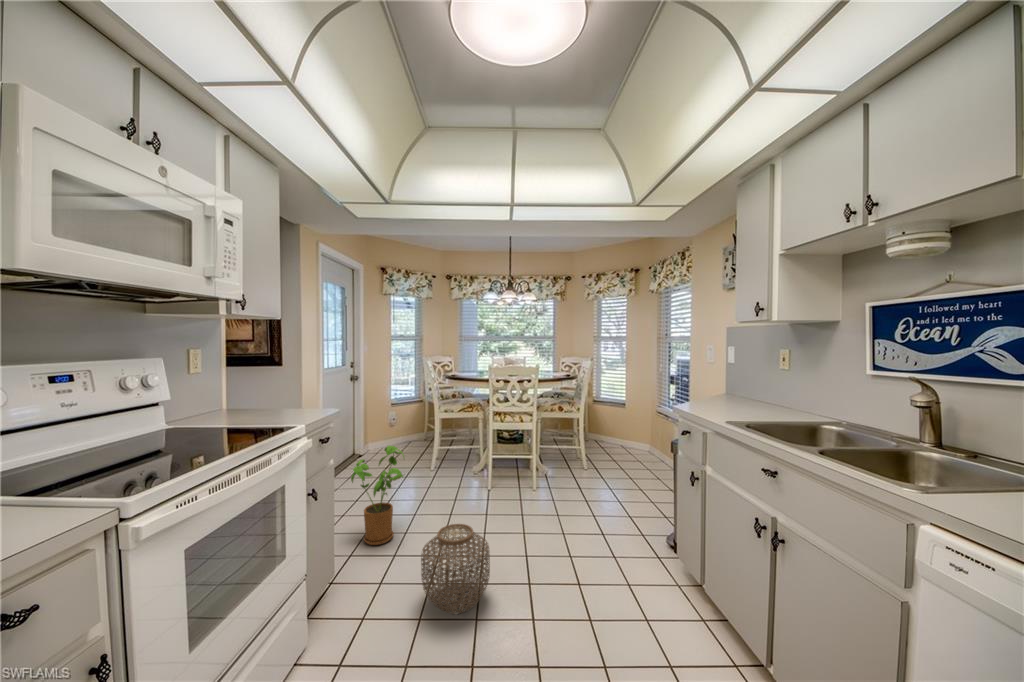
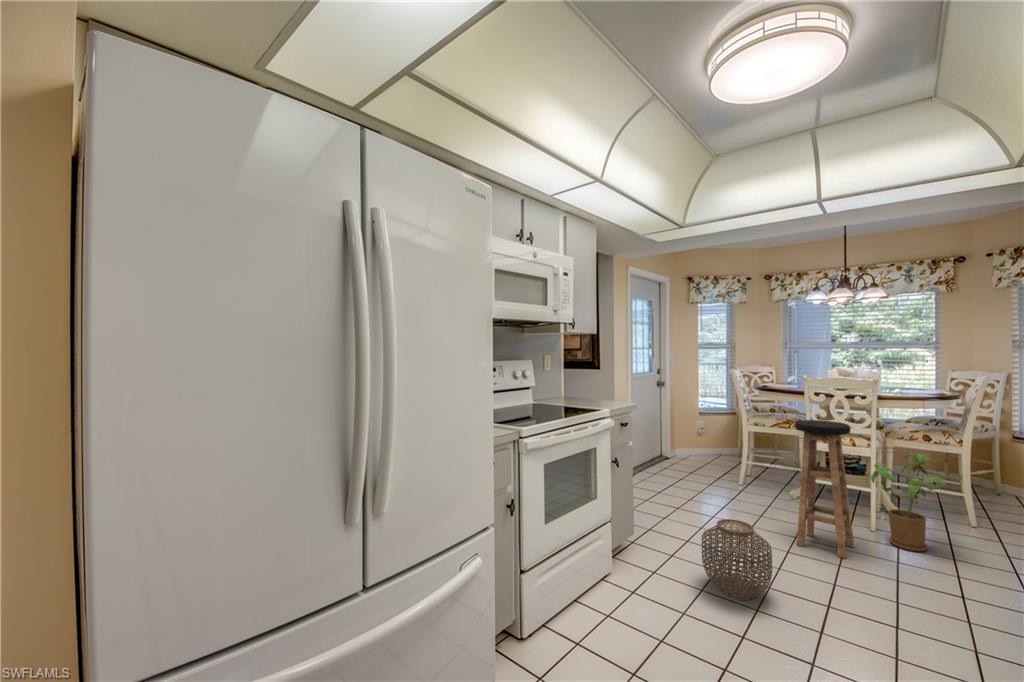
bar stool: none [490,404,530,523] -> present [795,420,854,558]
house plant: present [351,446,404,545] -> present [871,454,948,551]

